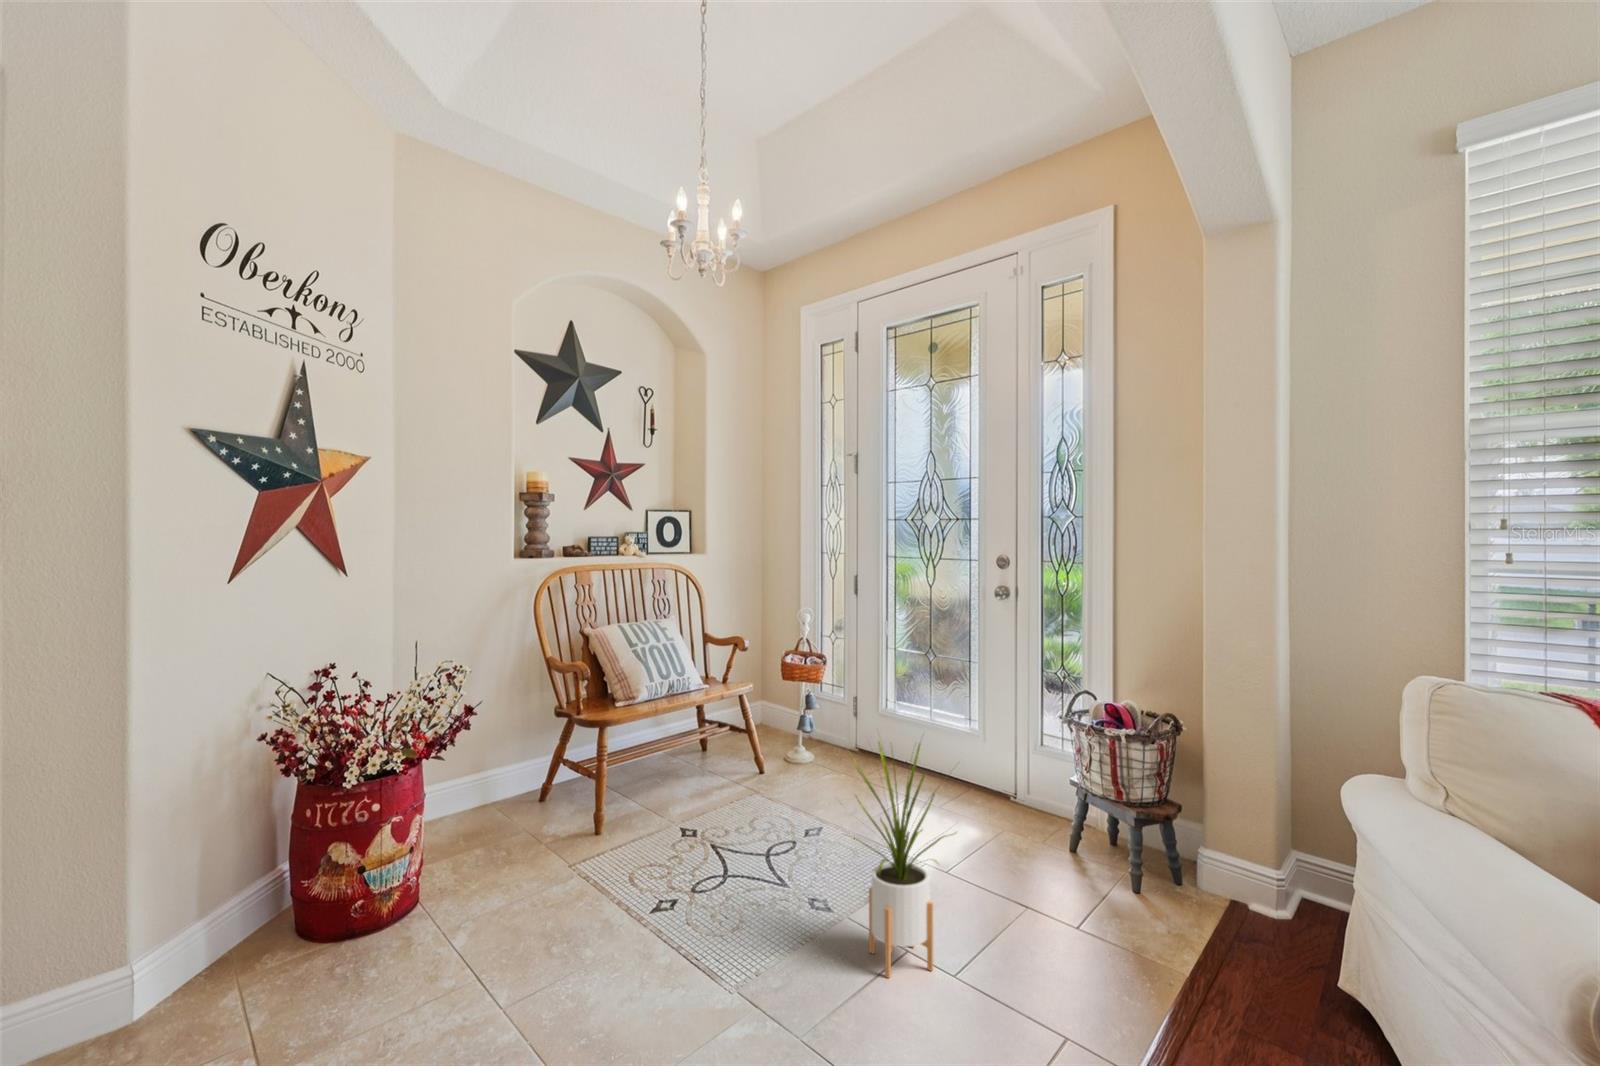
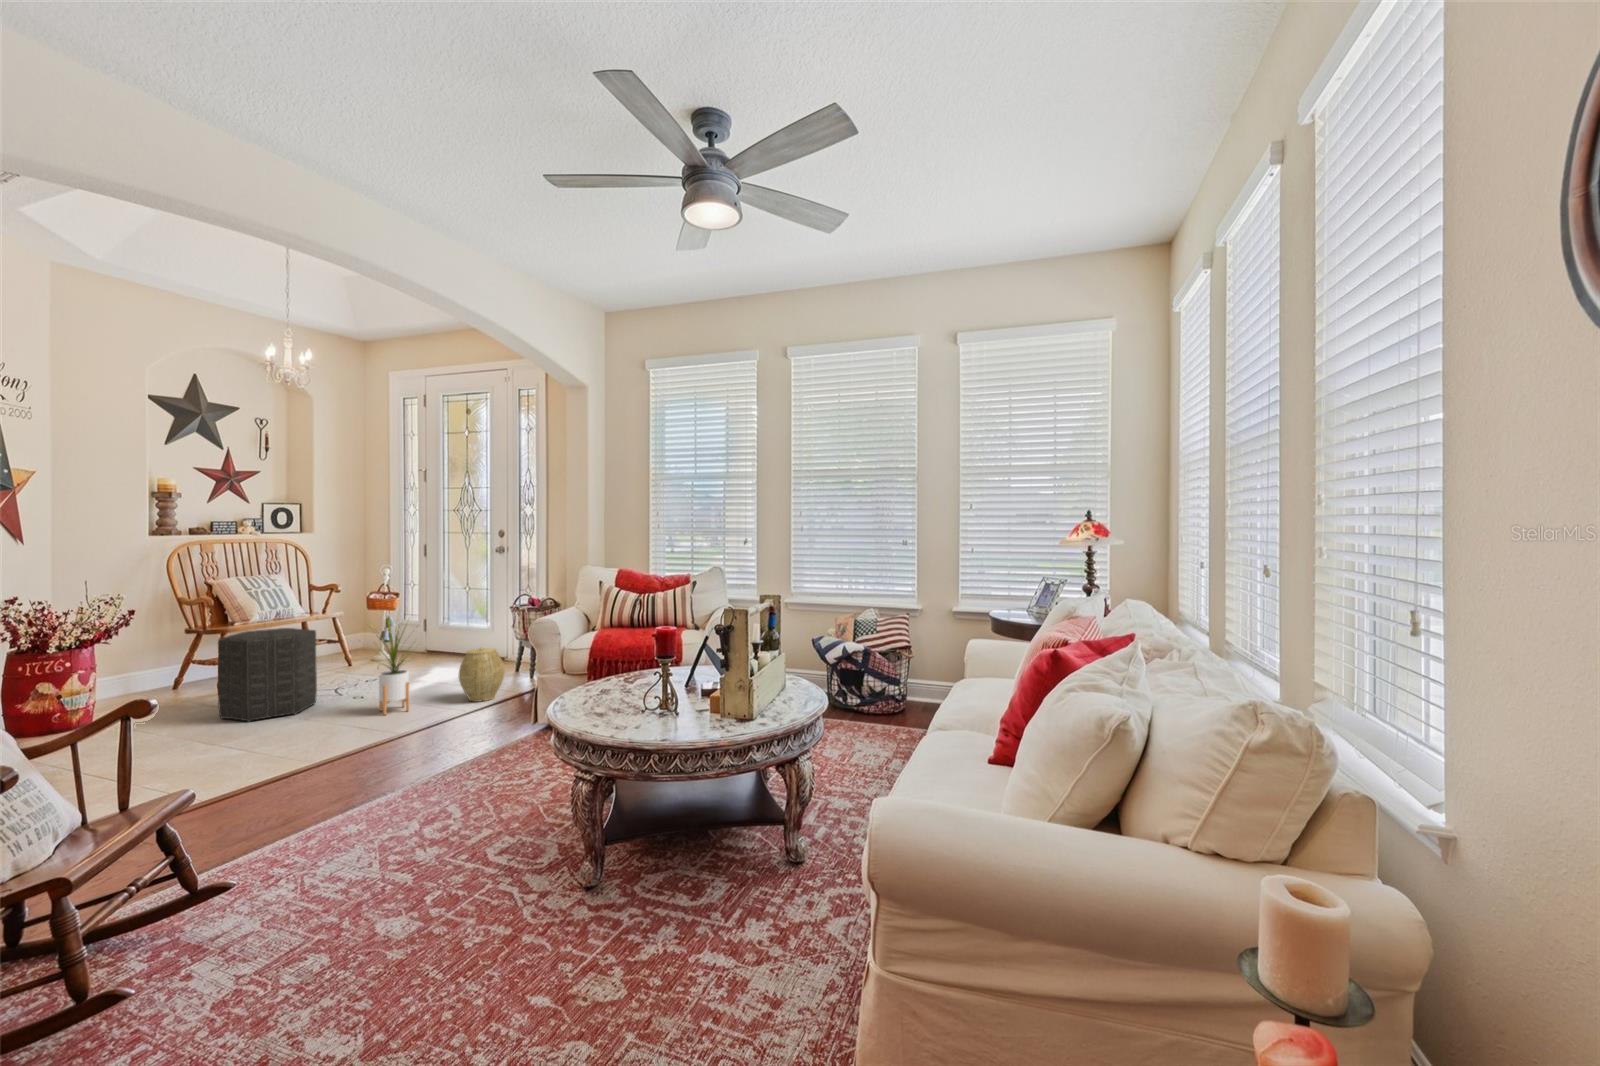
ottoman: none [594,736,744,940] -> present [218,628,317,722]
woven basket: none [1020,822,1122,961] -> present [459,648,505,702]

